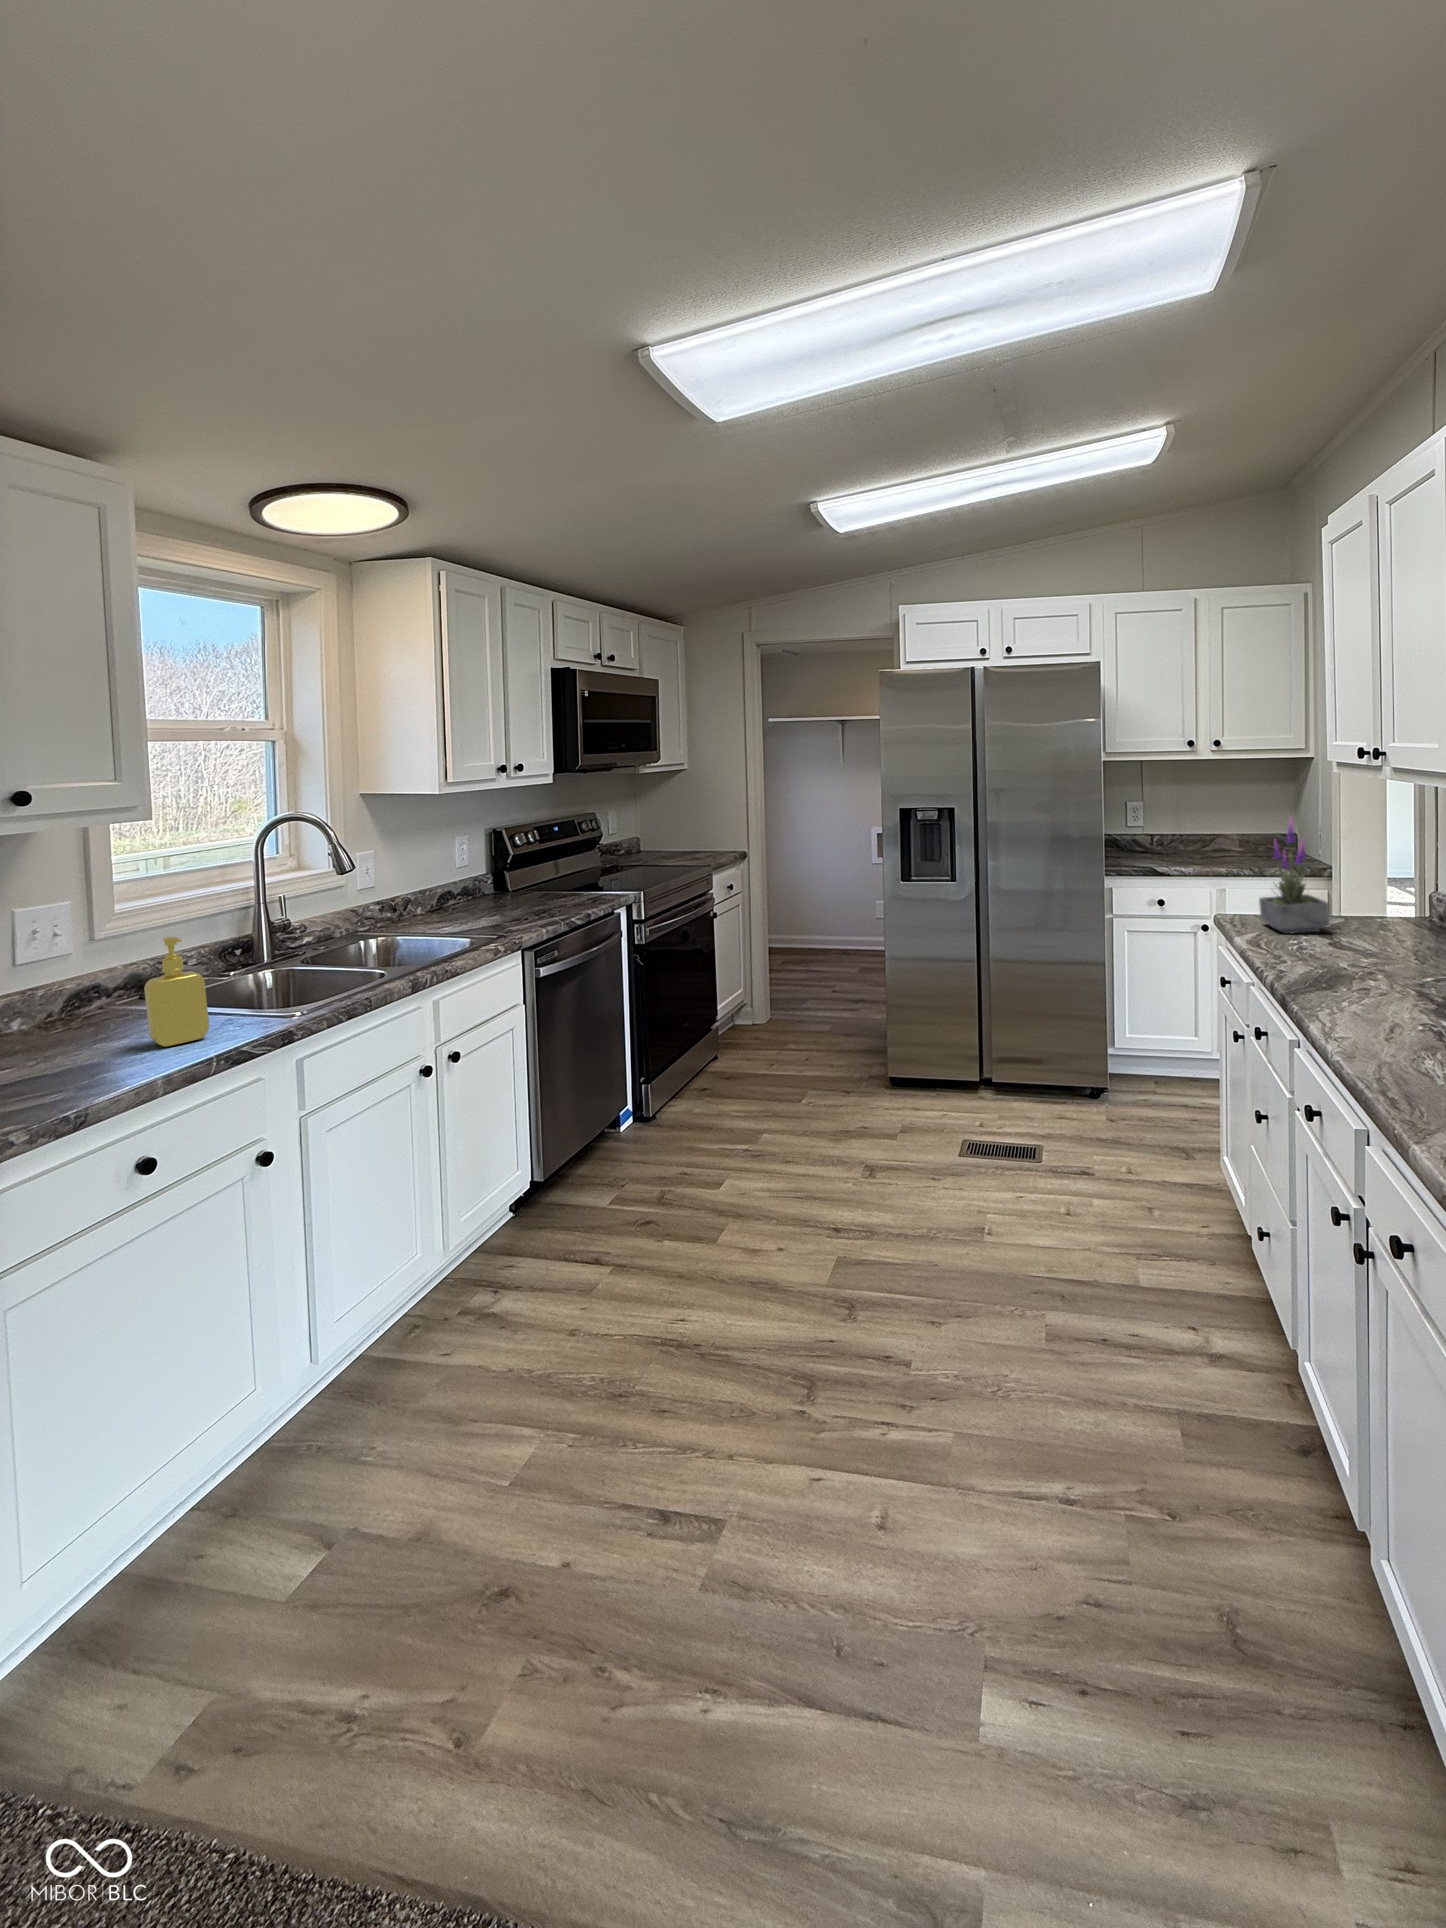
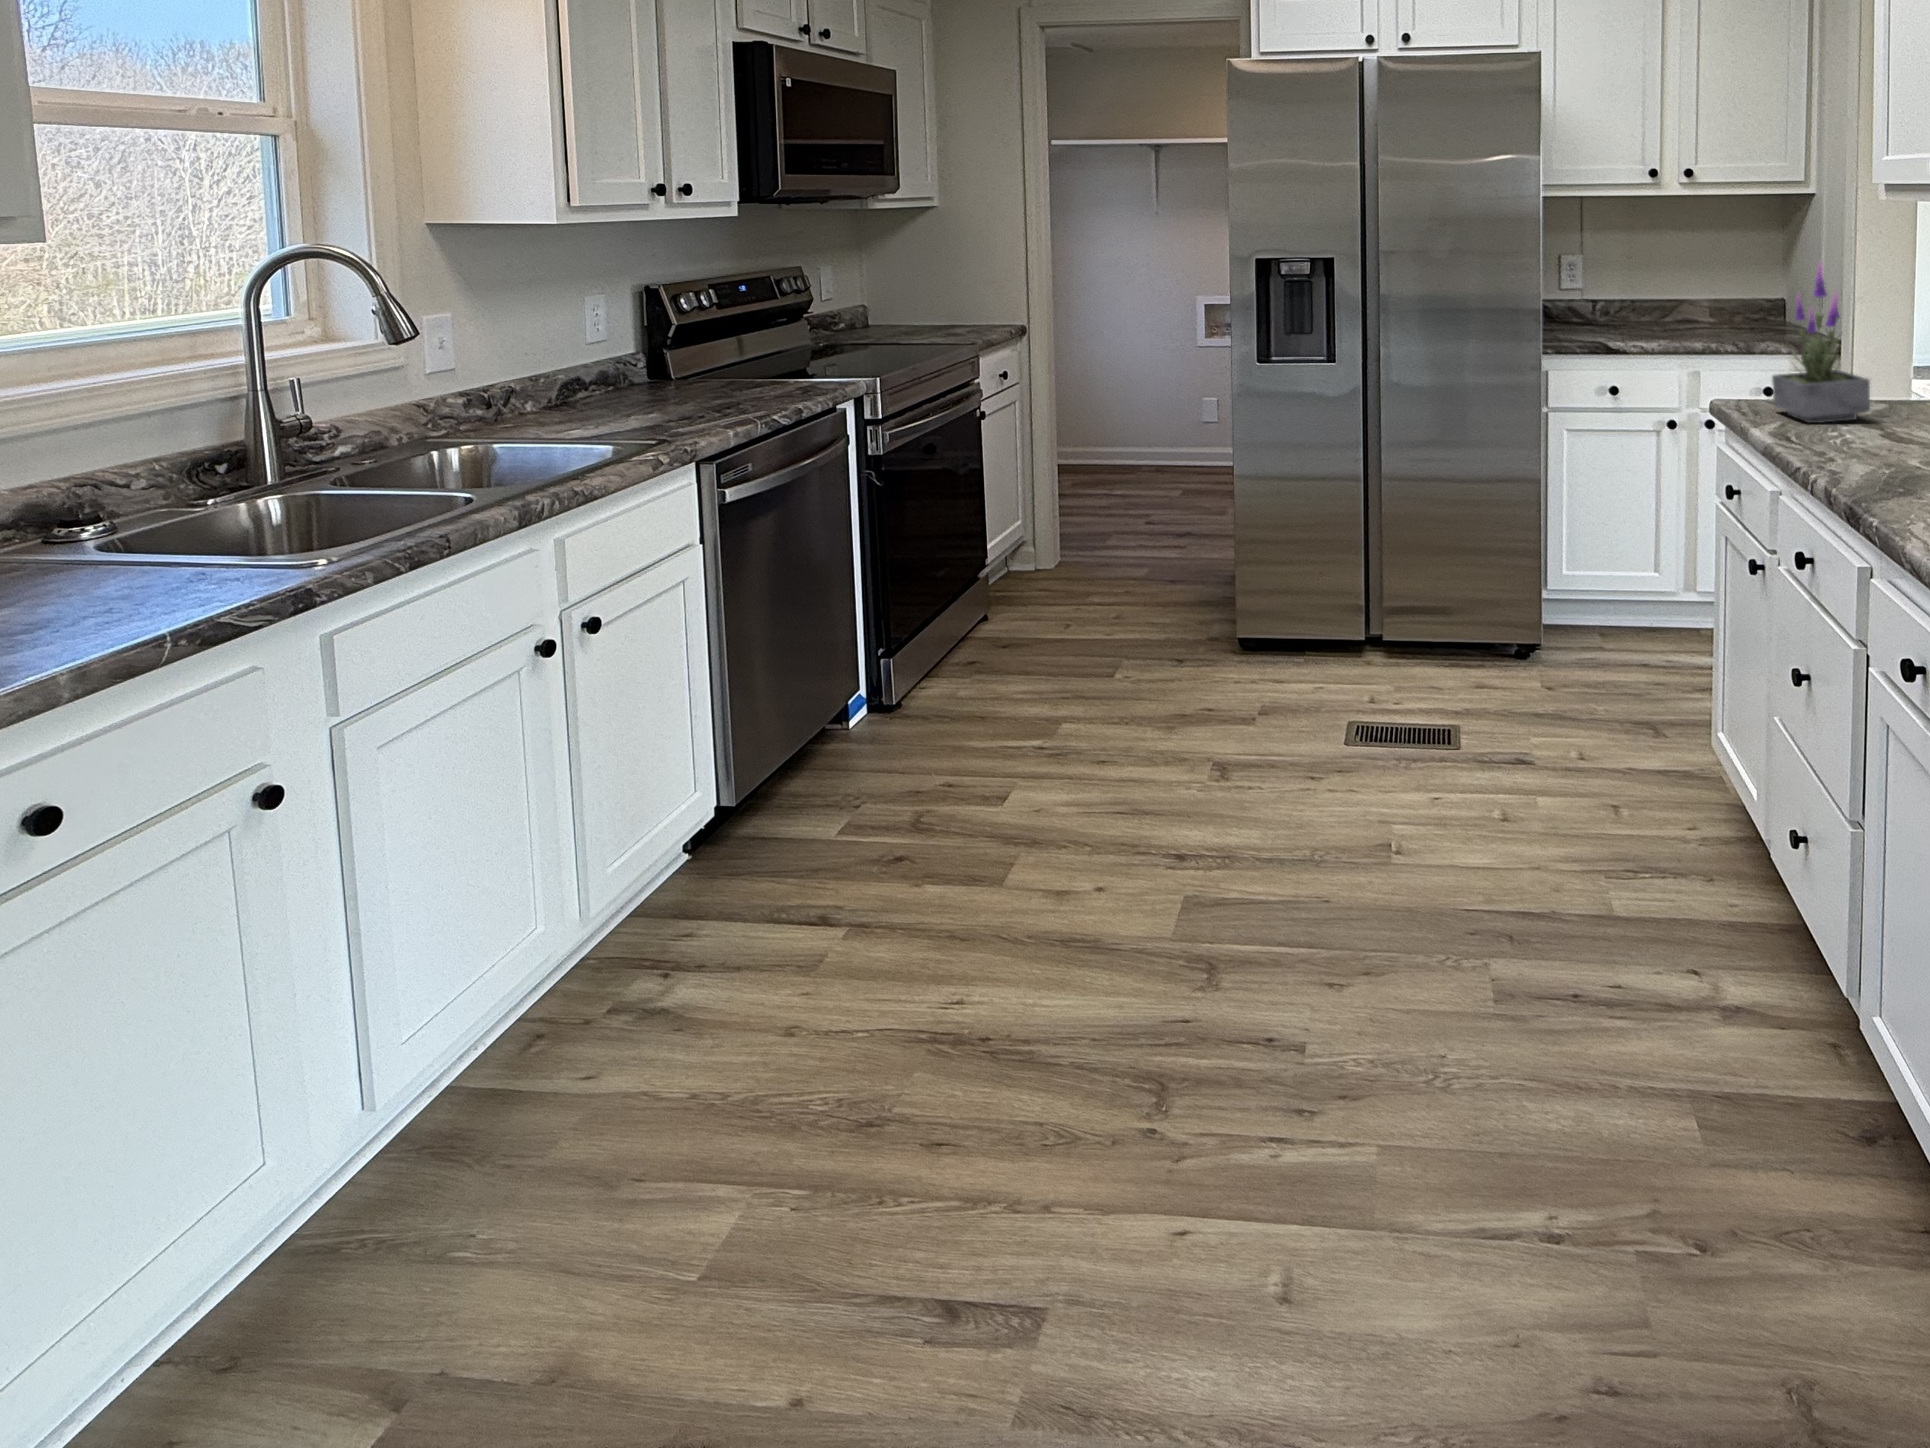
soap dispenser: present [144,937,209,1047] -> none [31,435,155,619]

